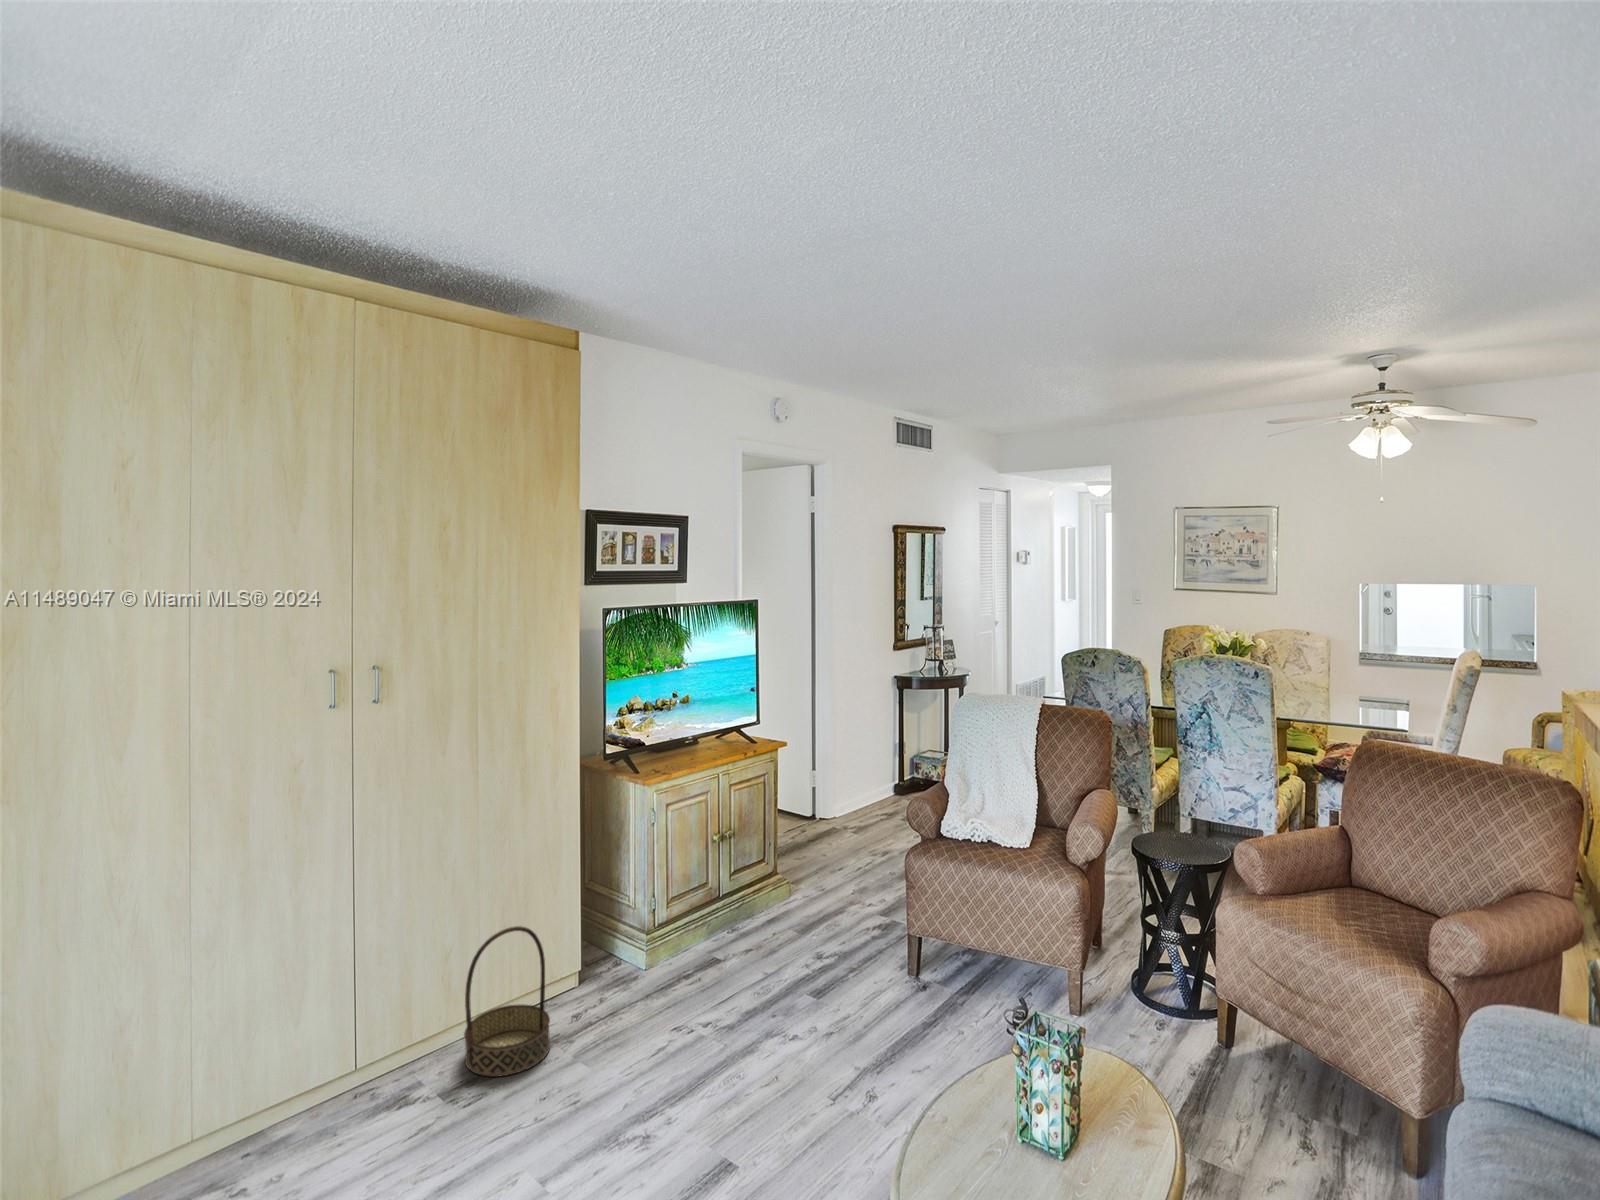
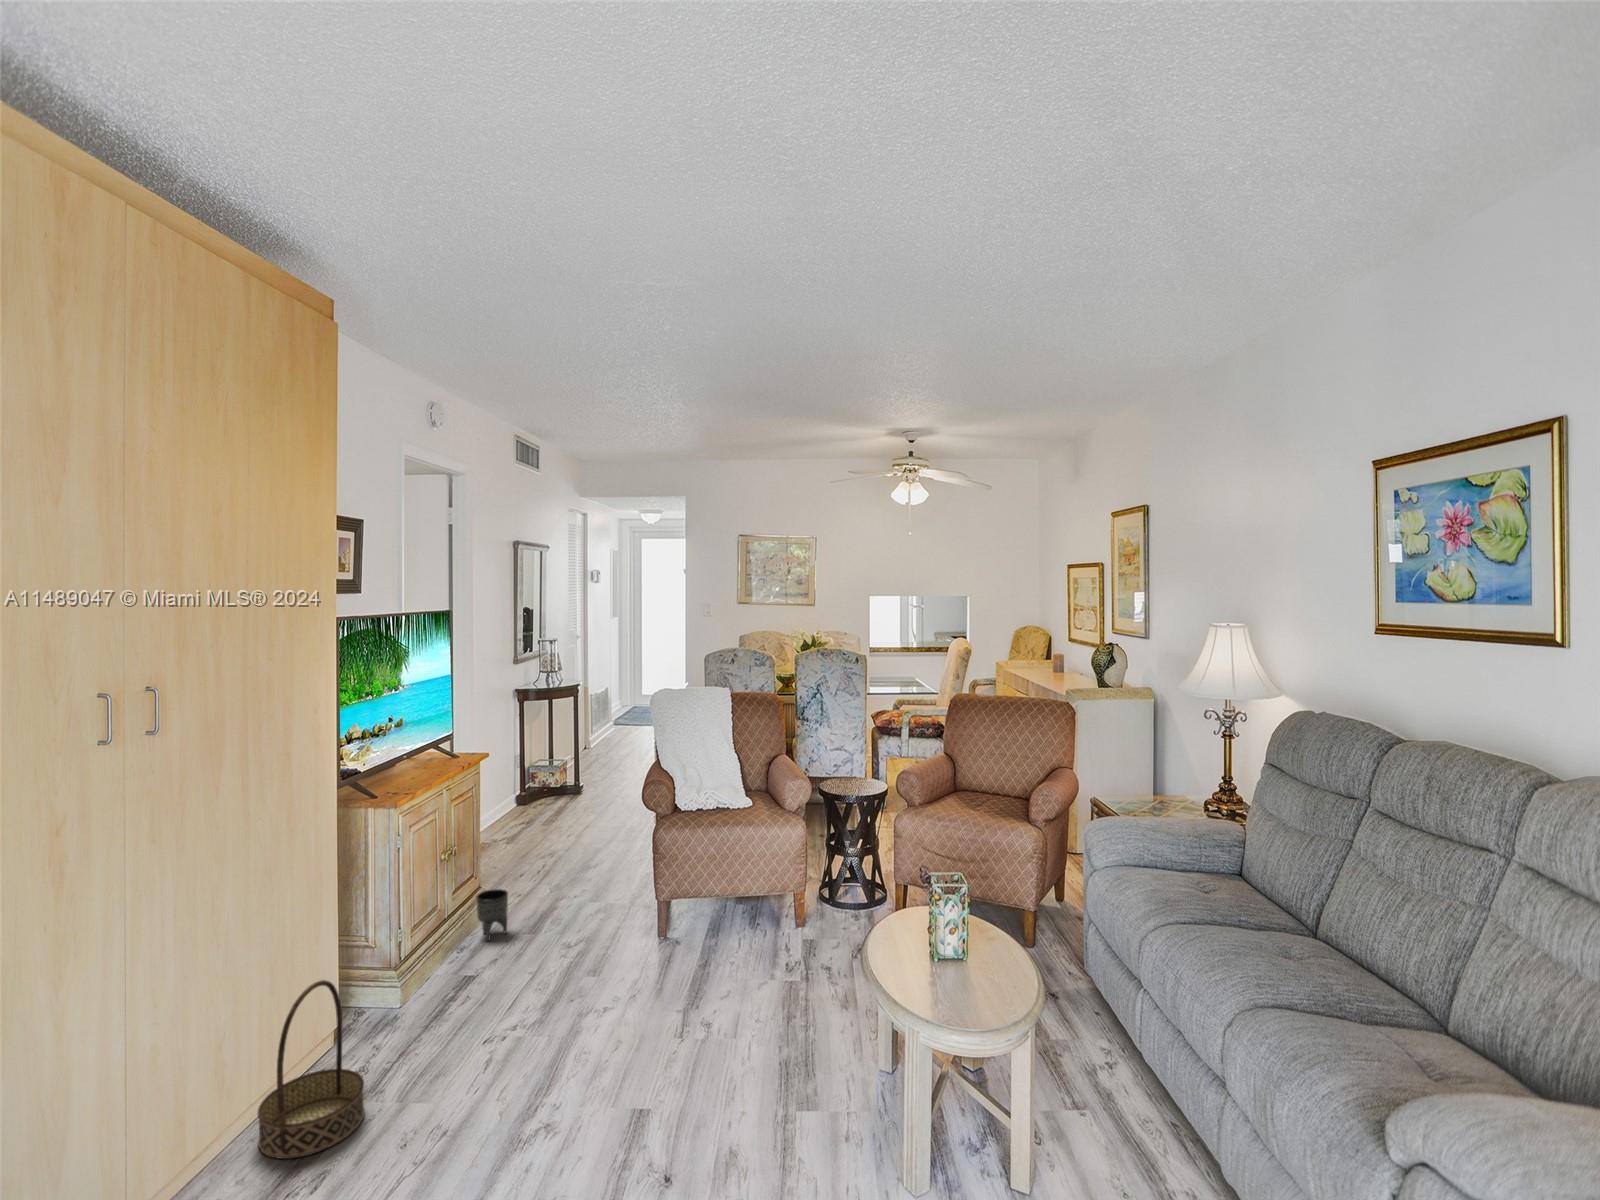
planter: none [752,876,782,927] -> present [476,889,508,941]

